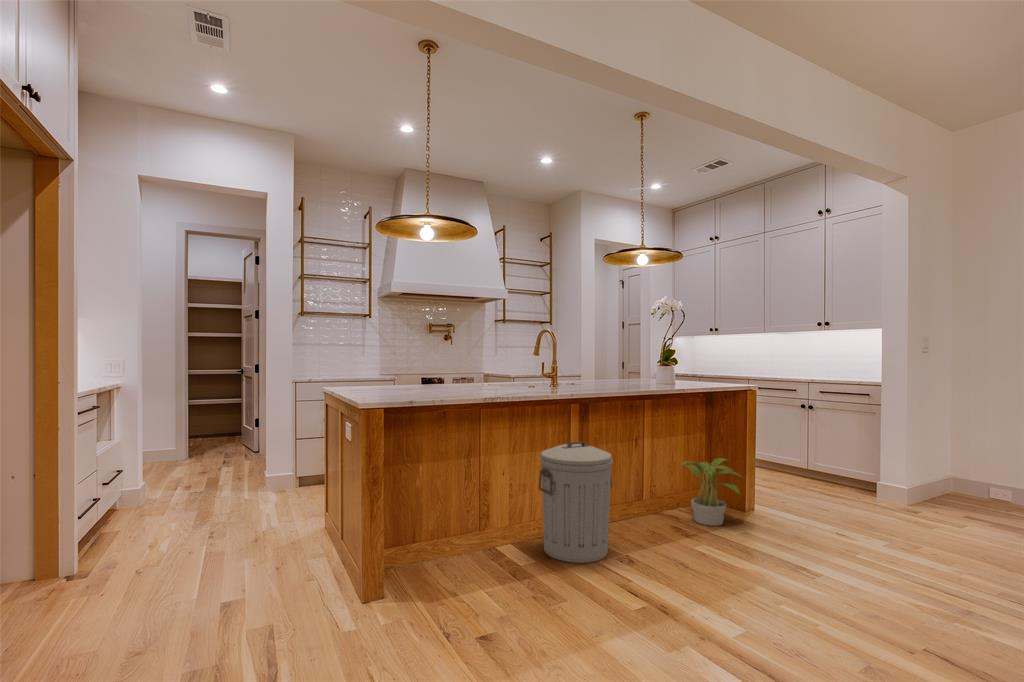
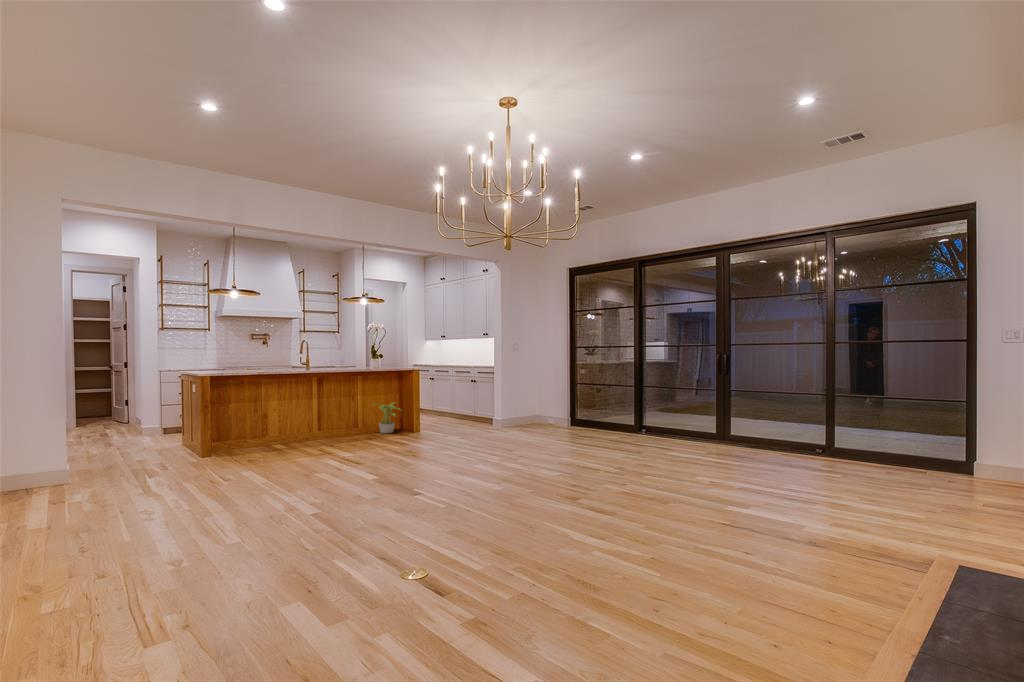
trash can: present [539,442,613,563] -> none [290,394,327,445]

